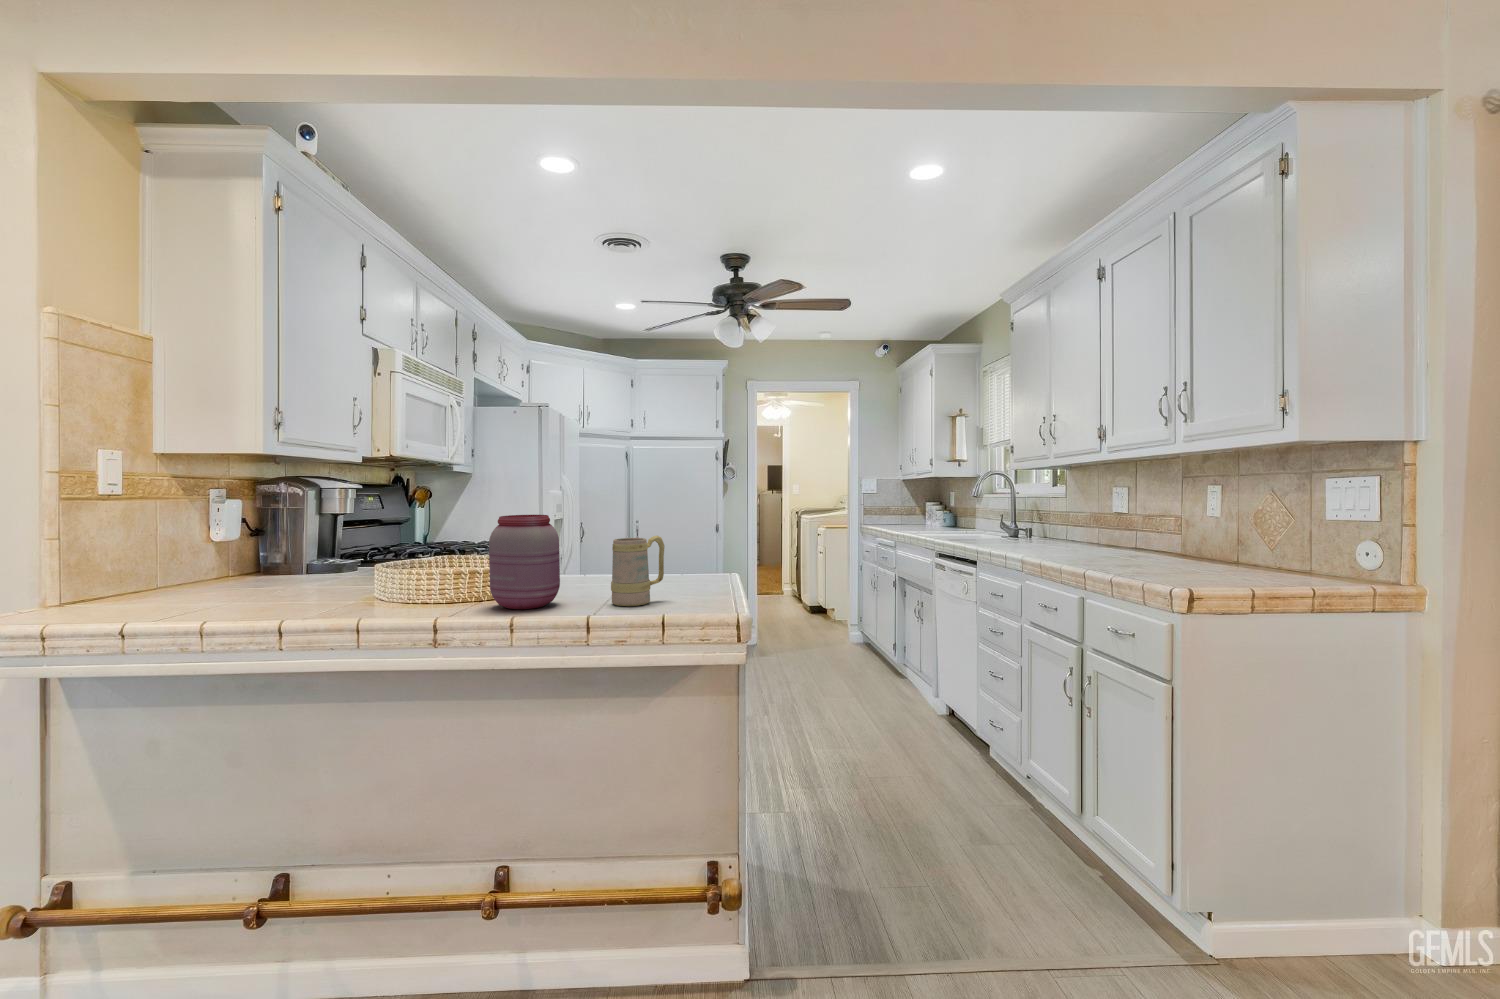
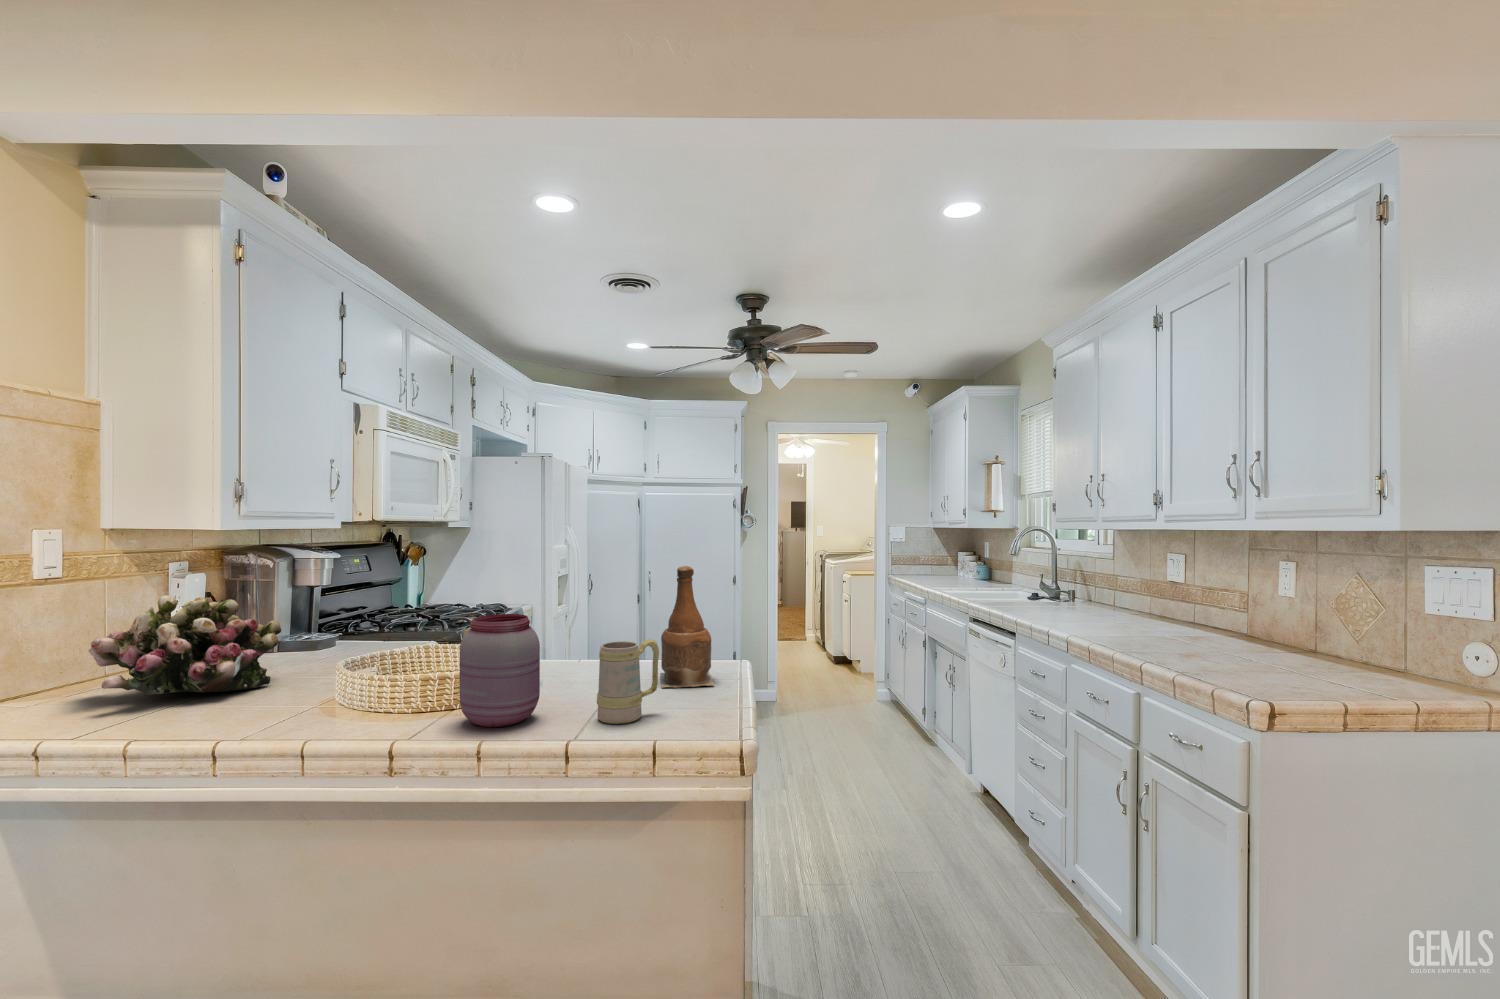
bottle: none [662,481,711,587] -> present [660,566,714,688]
flower arrangement: none [146,509,318,592] -> present [89,595,281,695]

